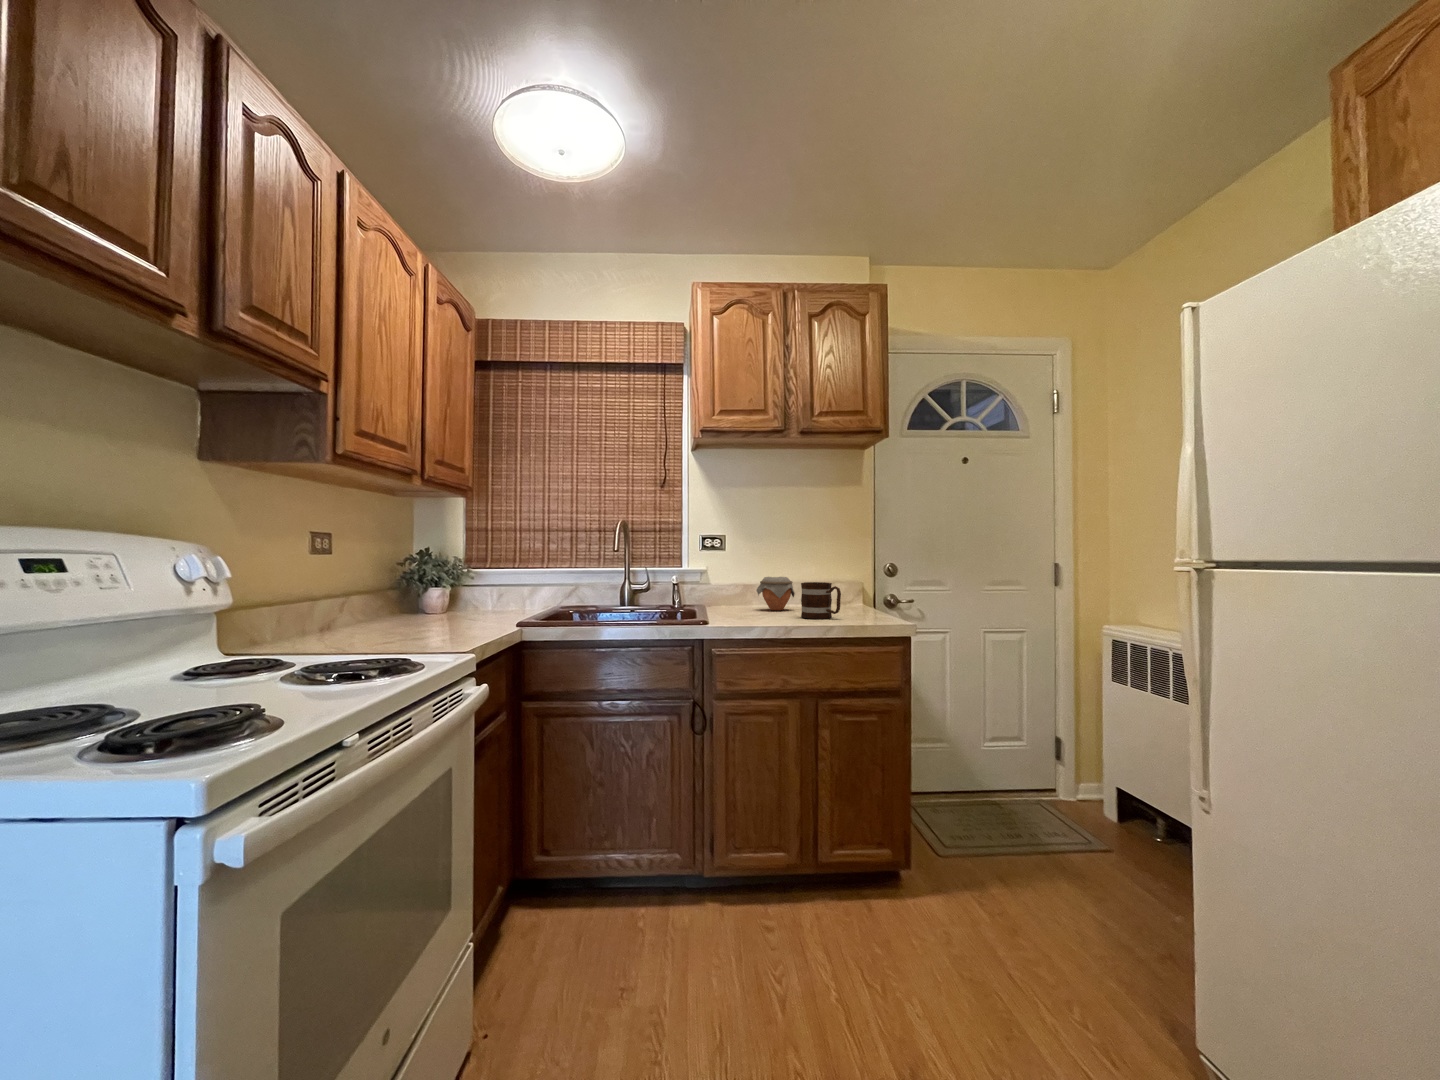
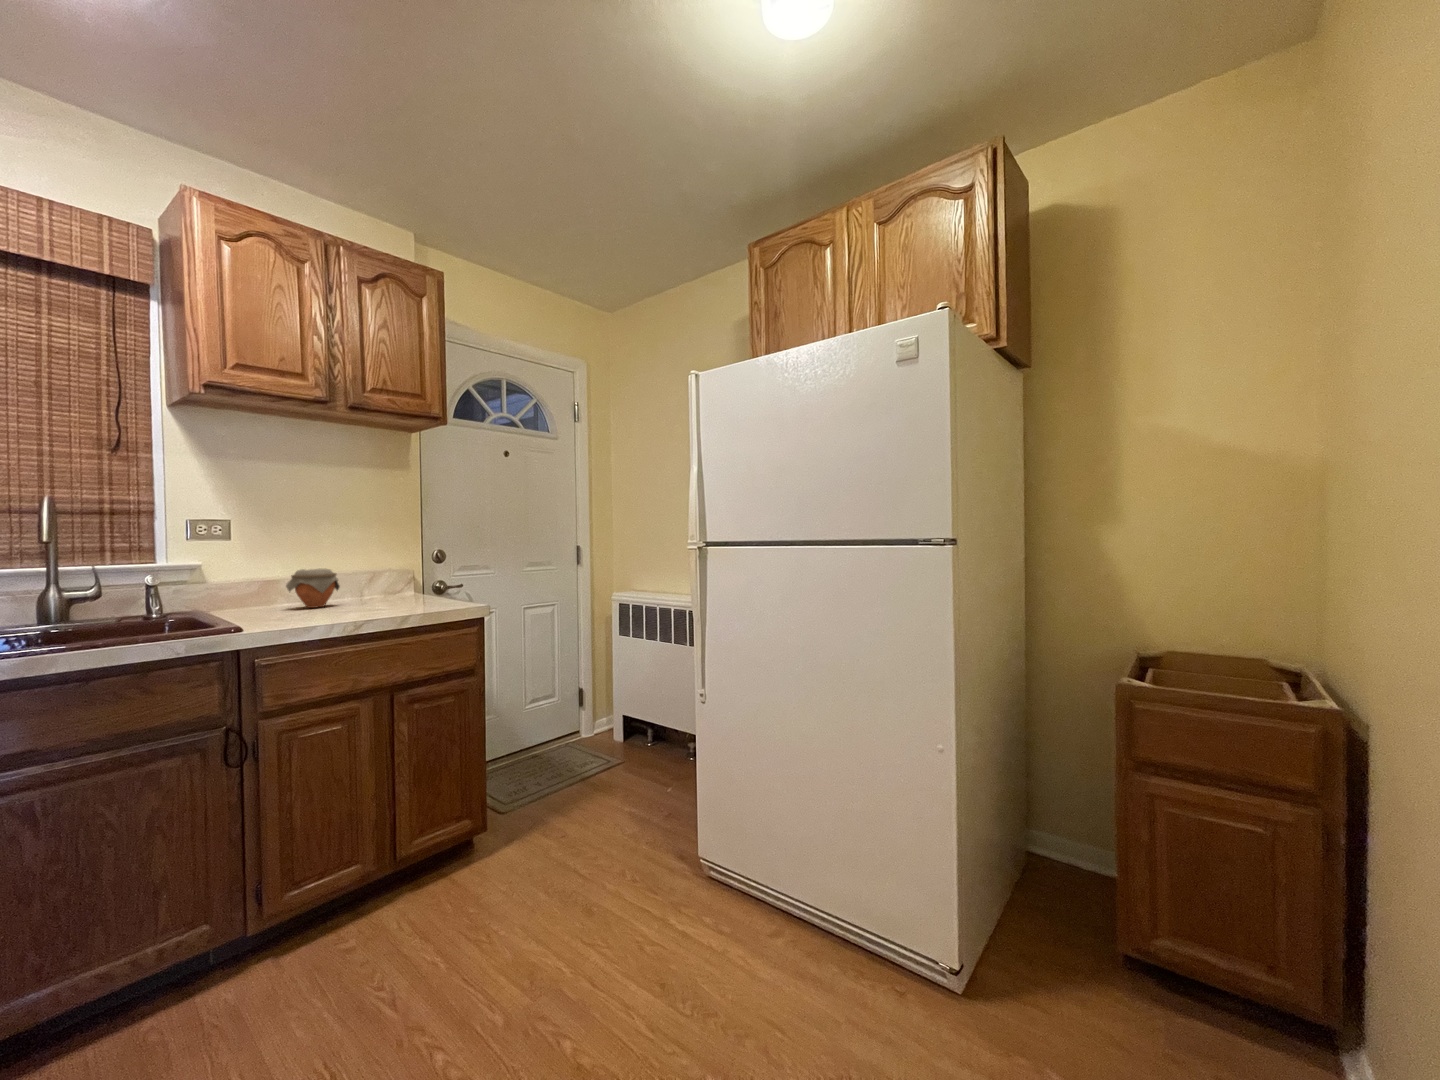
mug: present [801,582,841,619] -> none [362,571,412,611]

